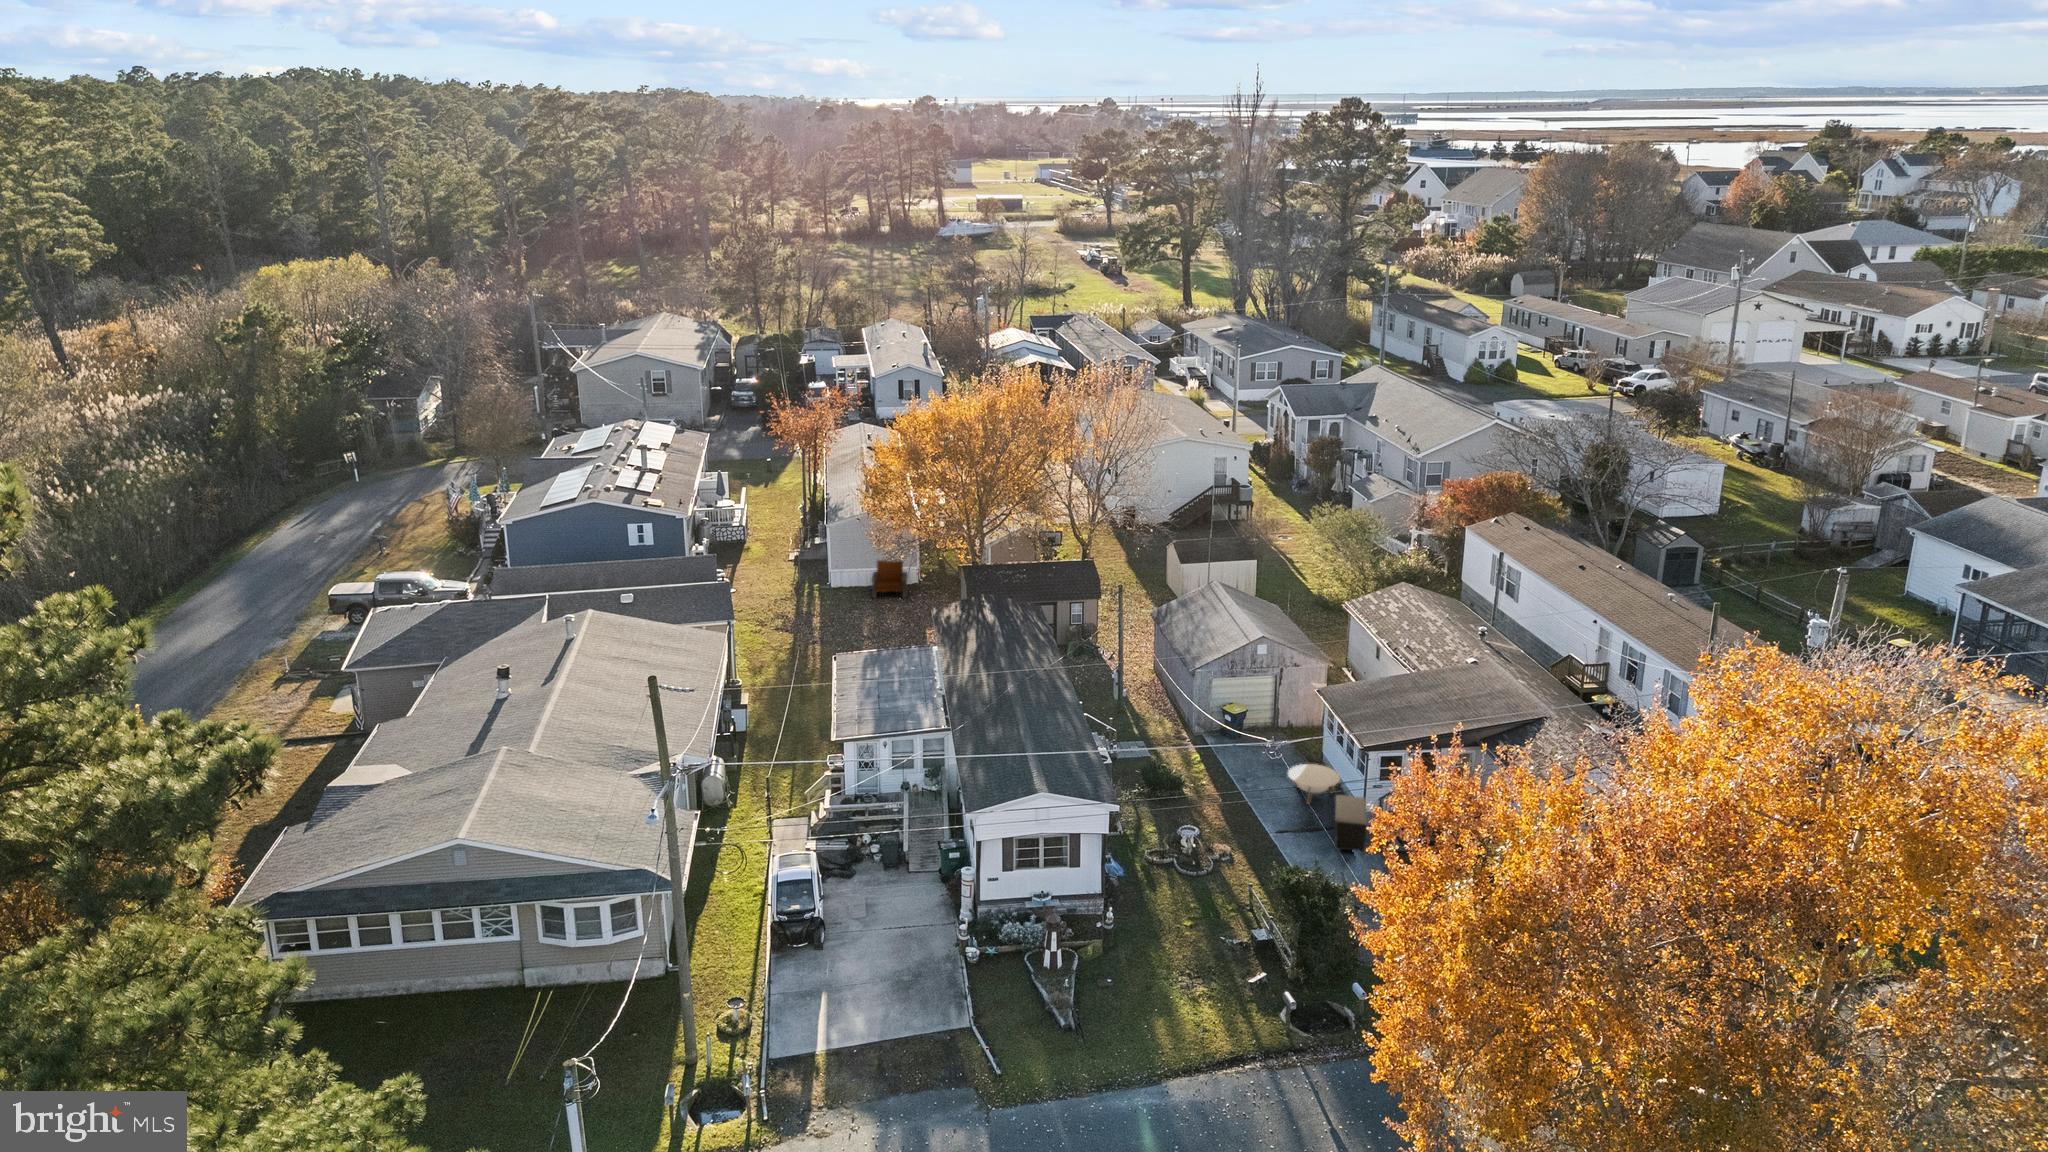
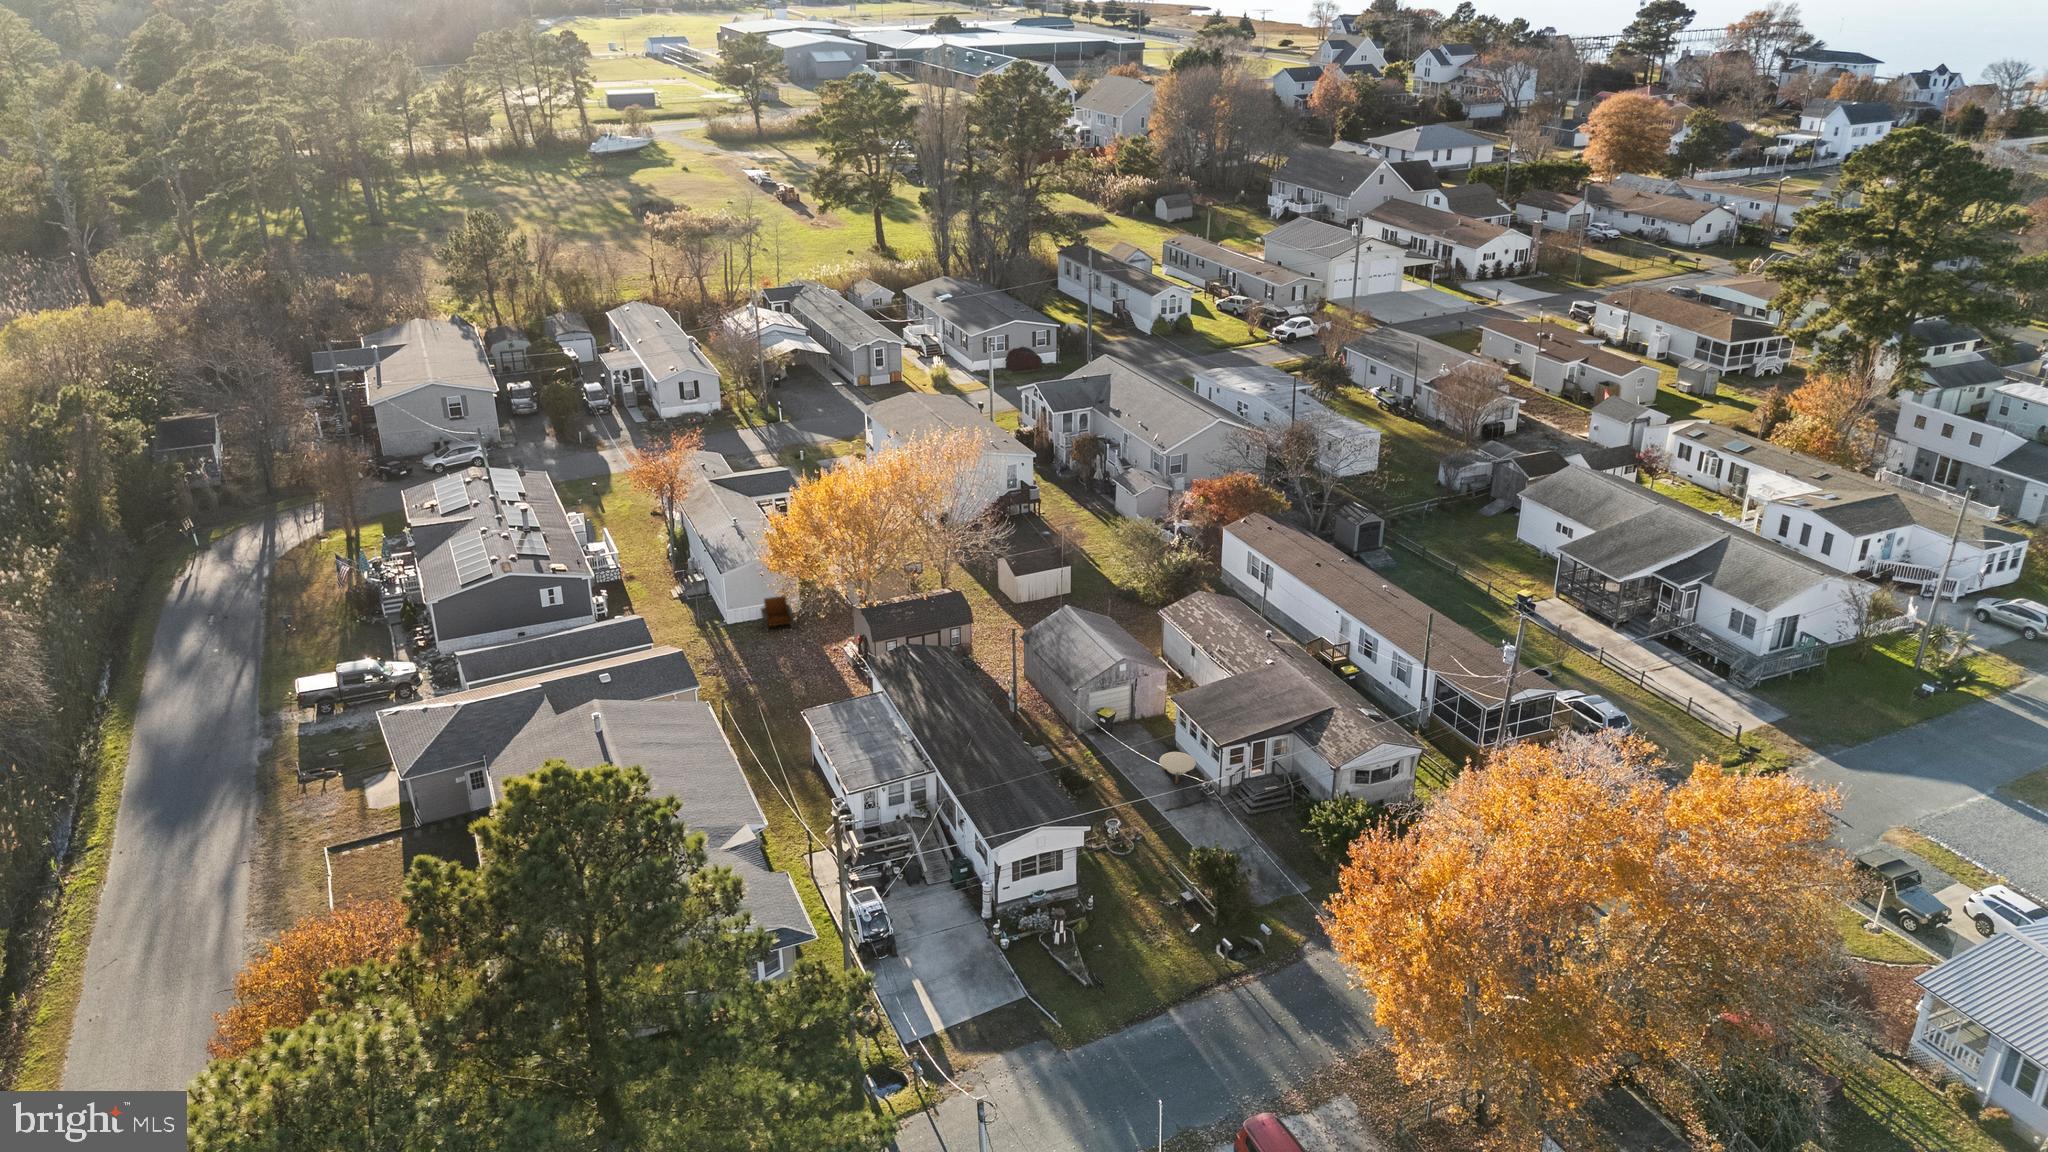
storage bench: present [1335,795,1366,852] -> none [1201,778,1228,818]

